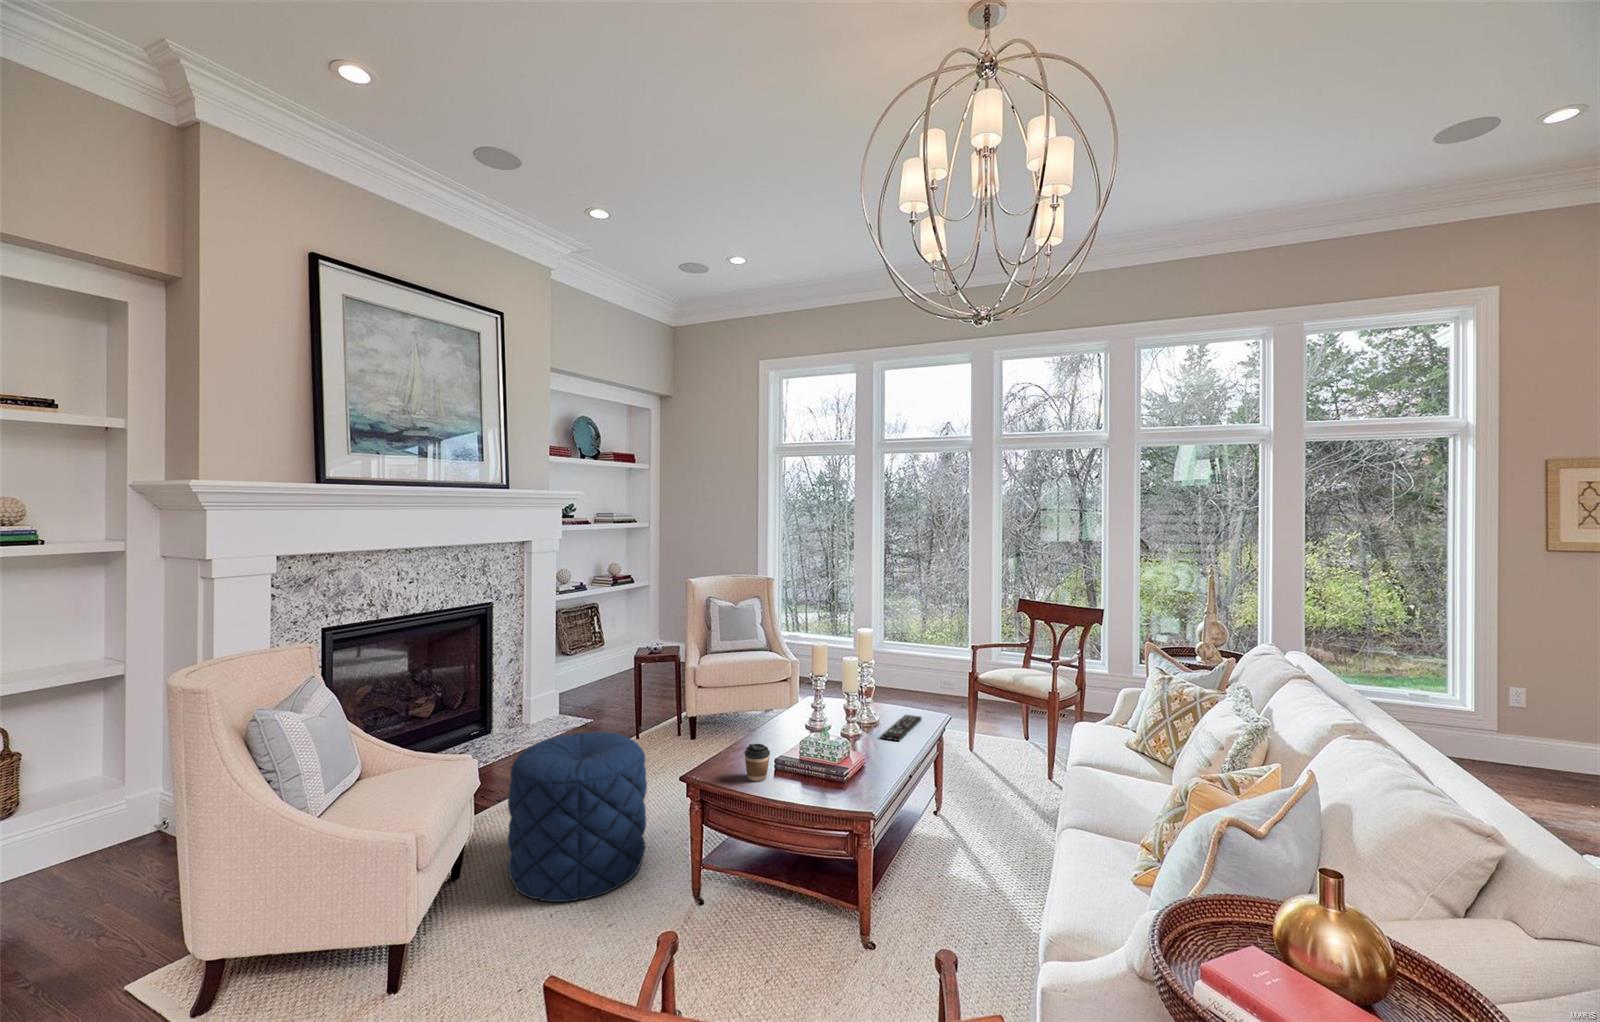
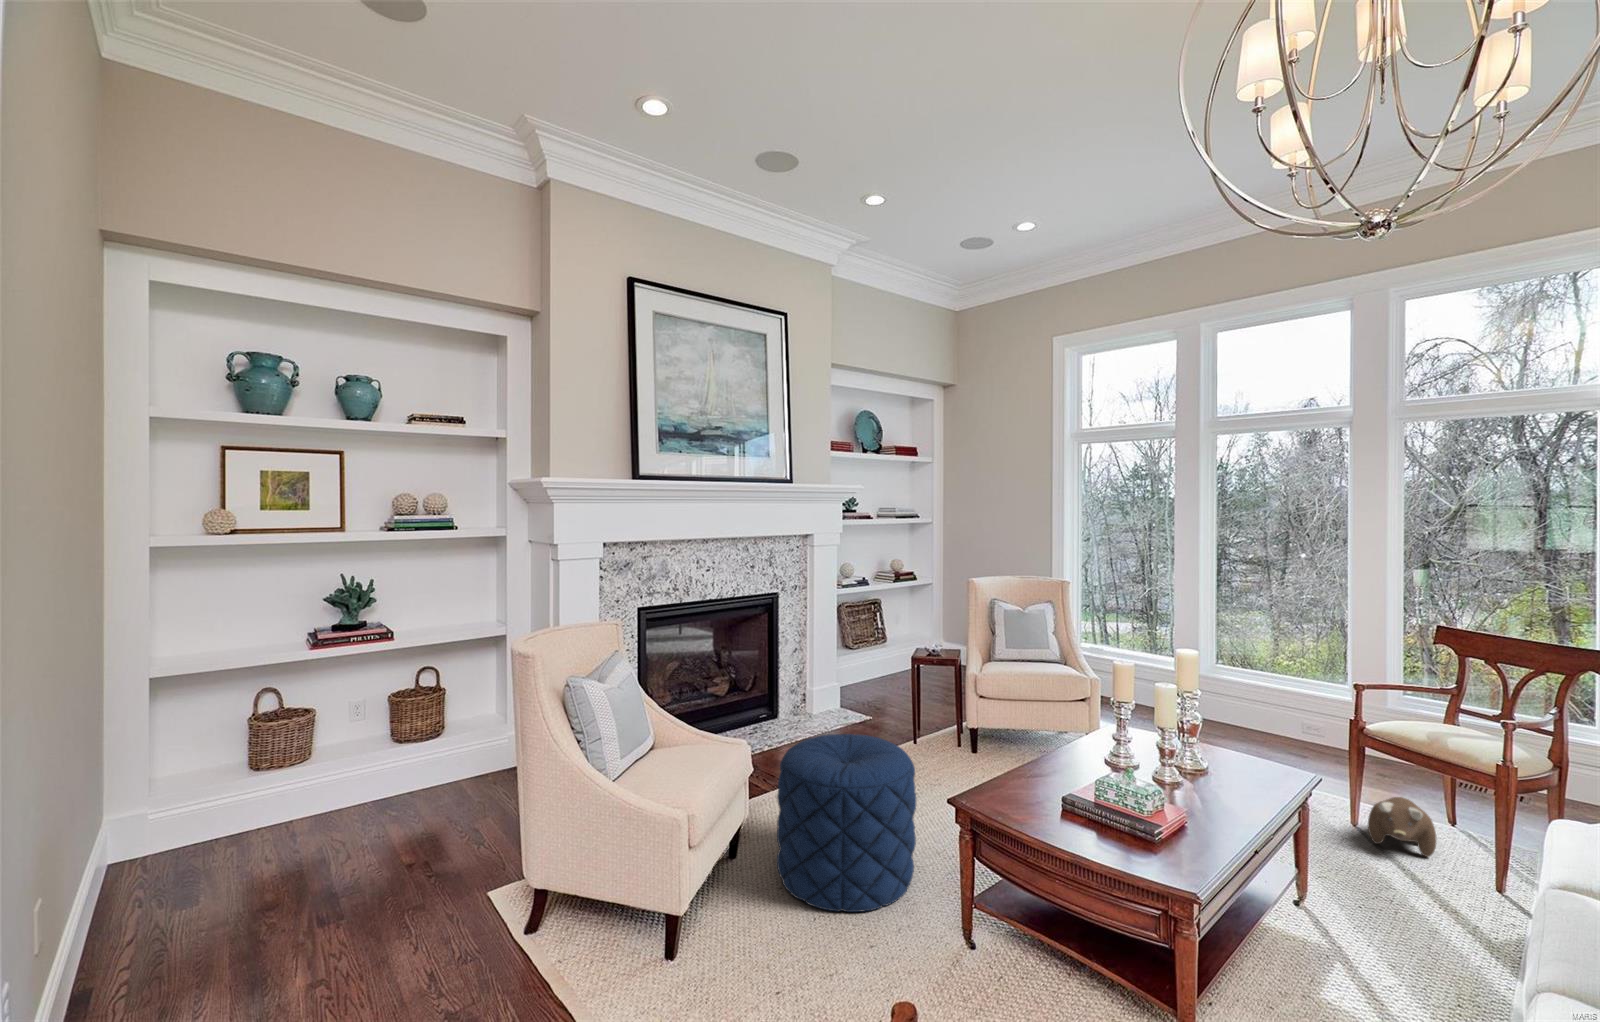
remote control: present [882,715,922,741] -> none [1211,764,1271,799]
plush toy: none [982,726,1022,766] -> present [1368,797,1437,857]
coffee cup: present [744,744,770,781] -> none [1026,776,1058,821]

